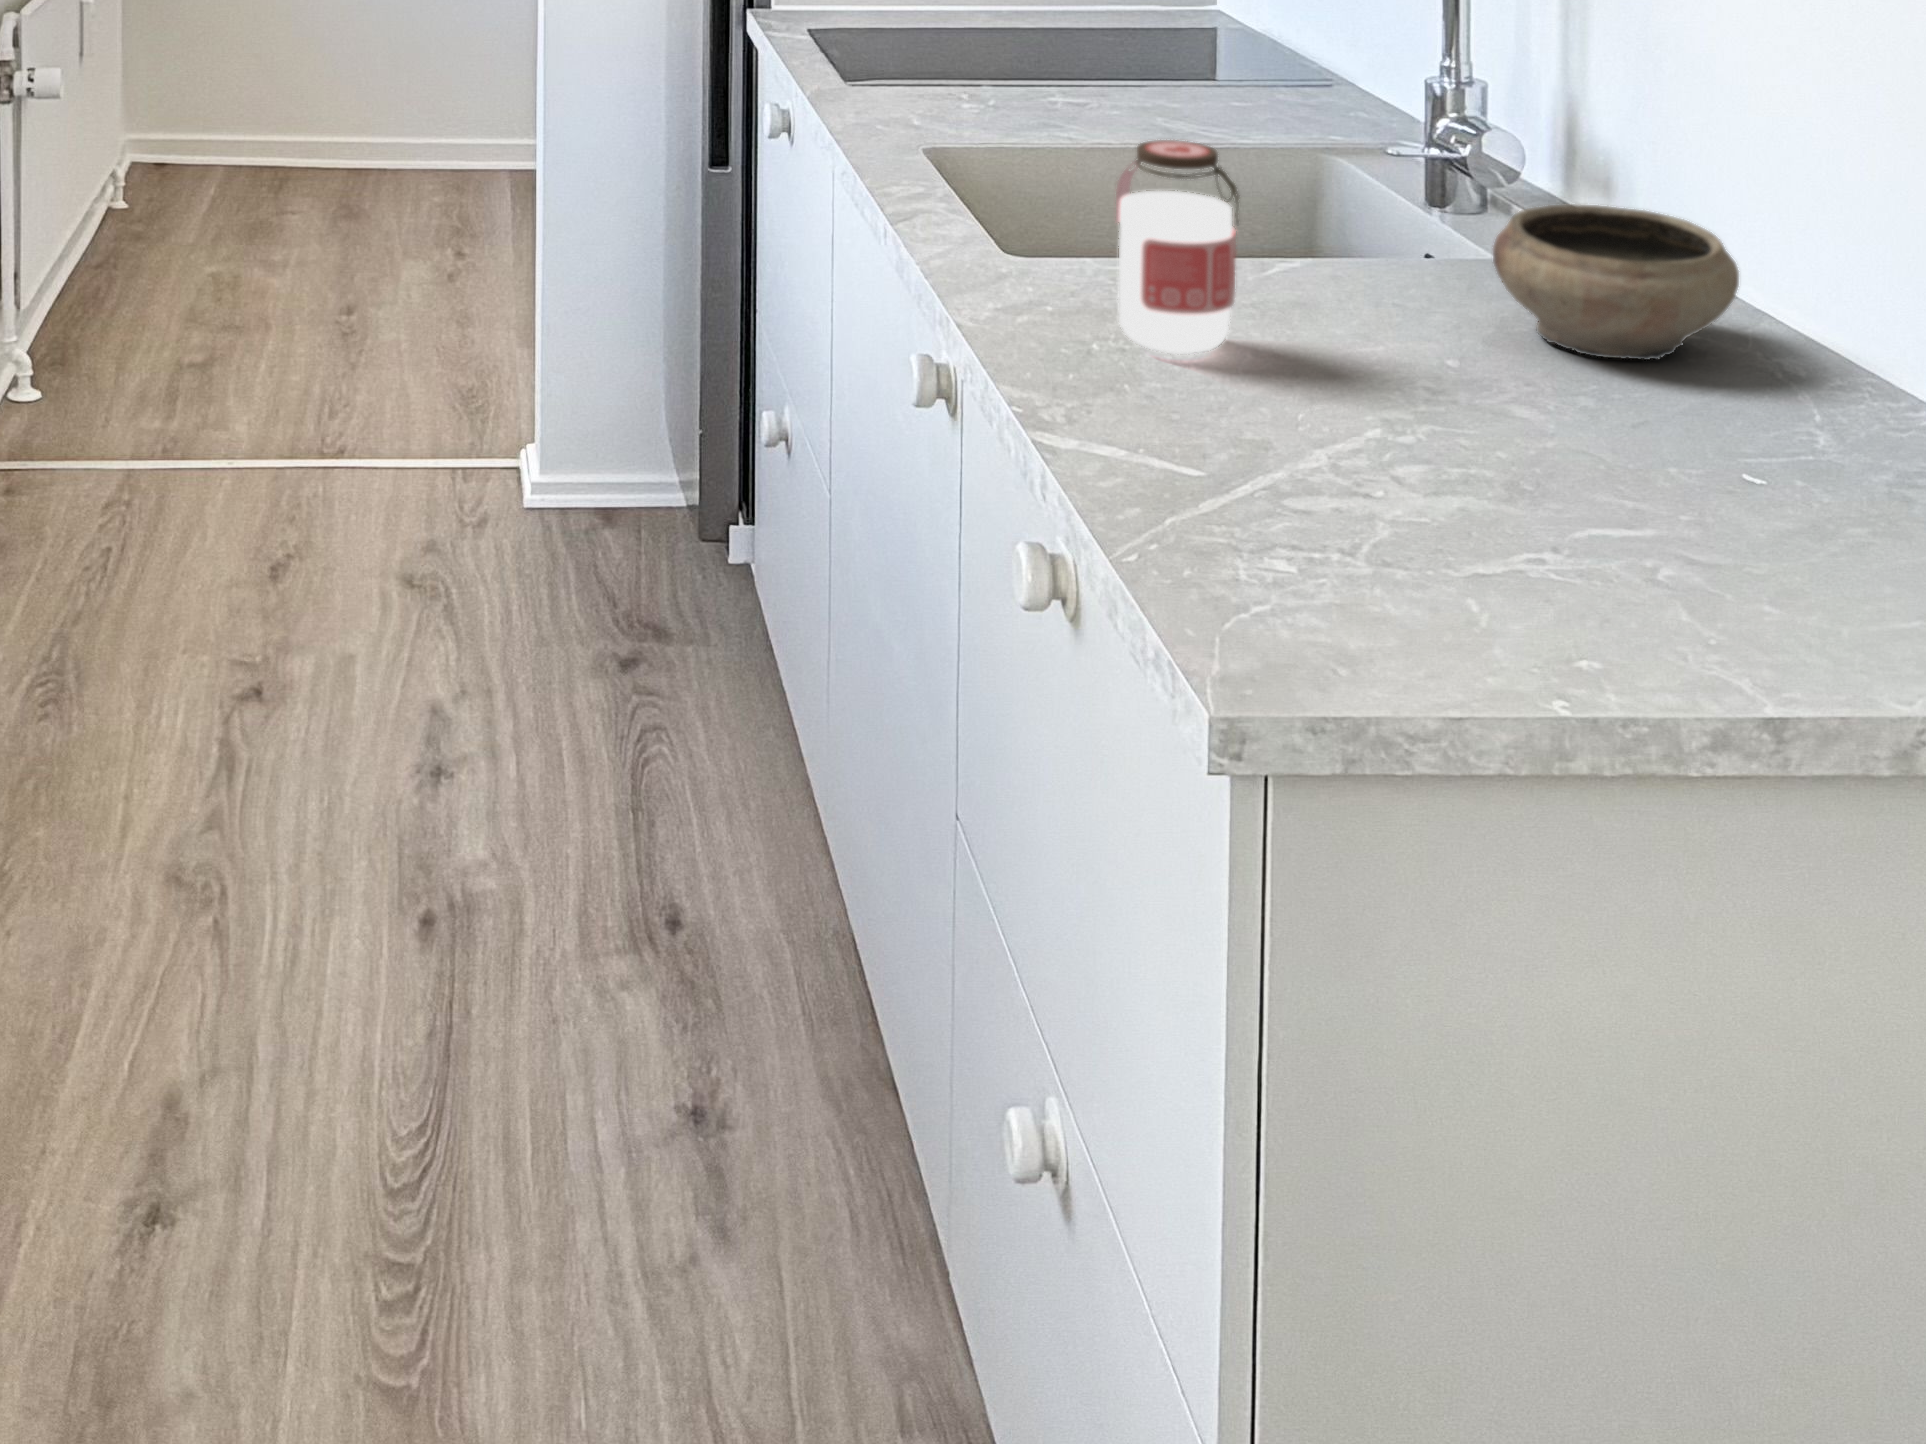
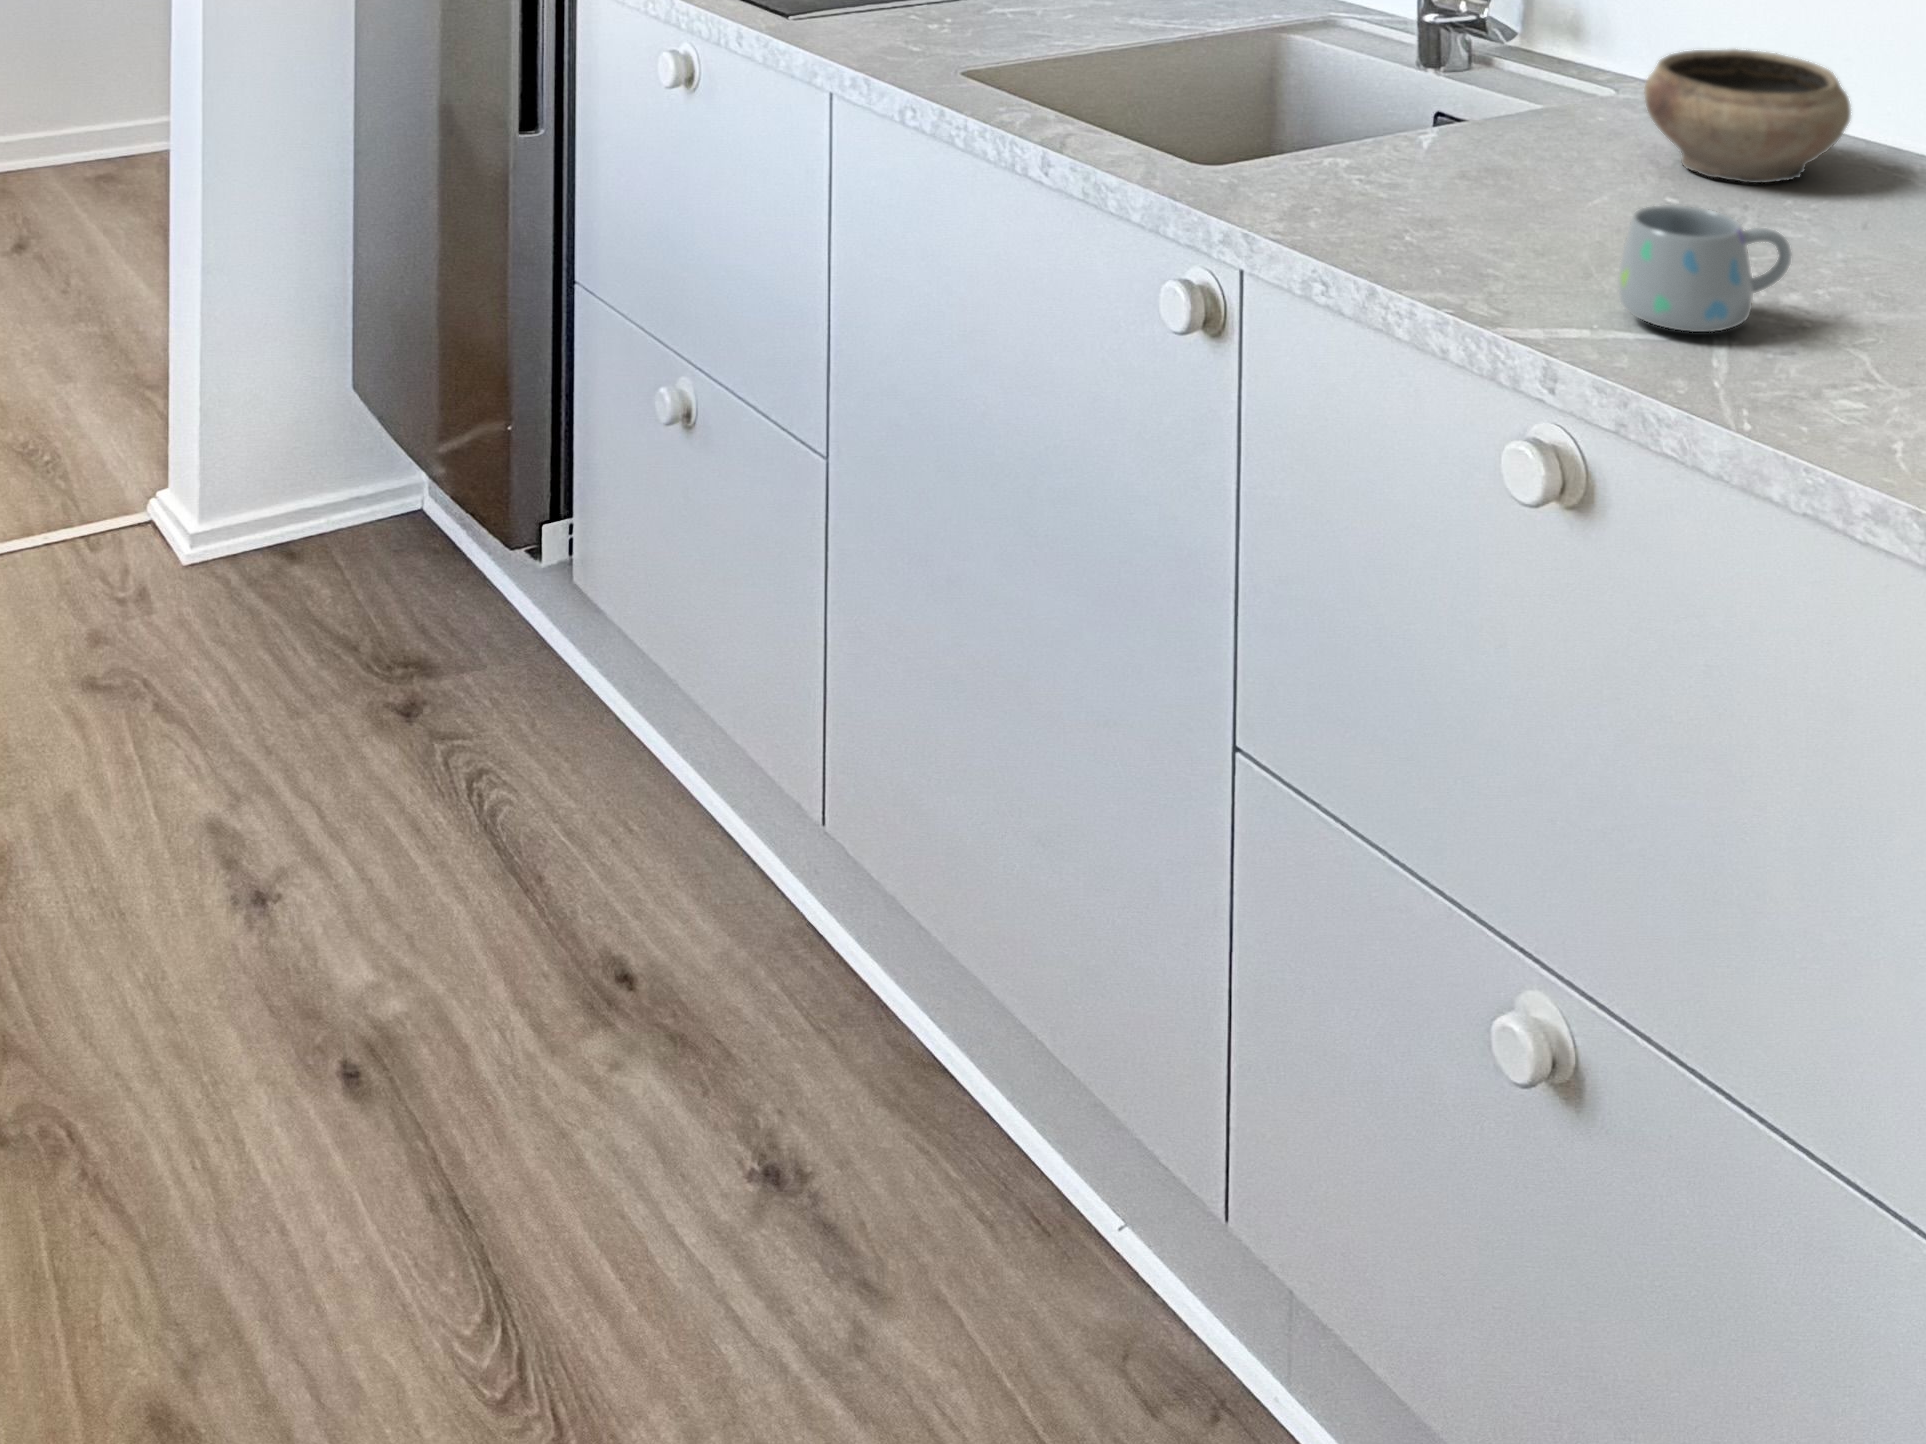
jar: present [1116,140,1239,354] -> none [1396,31,1519,243]
mug: none [1198,338,1390,473] -> present [1618,205,1791,332]

